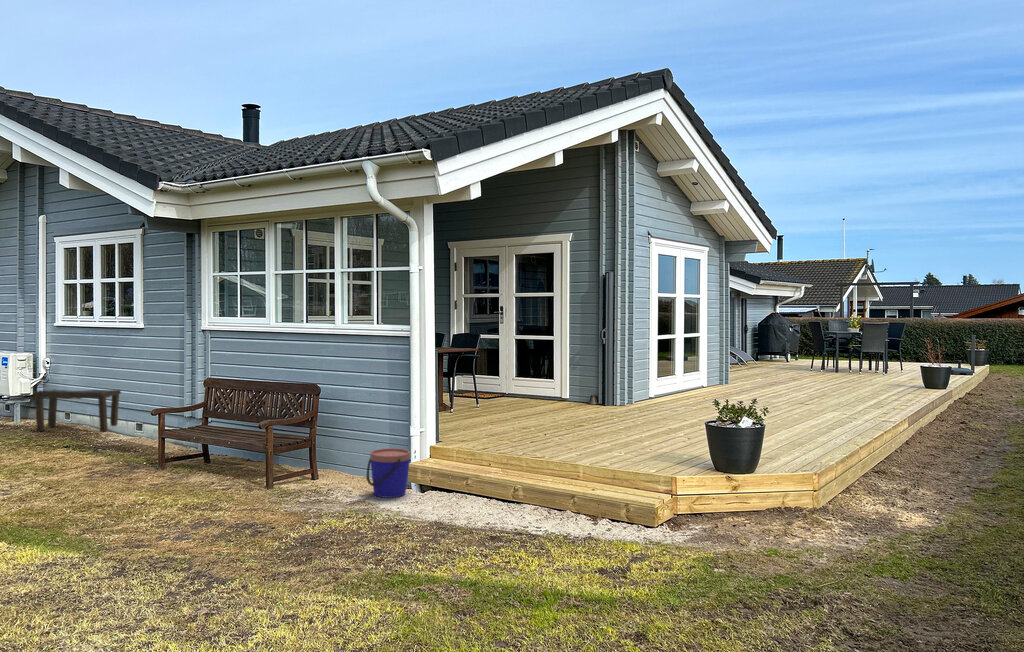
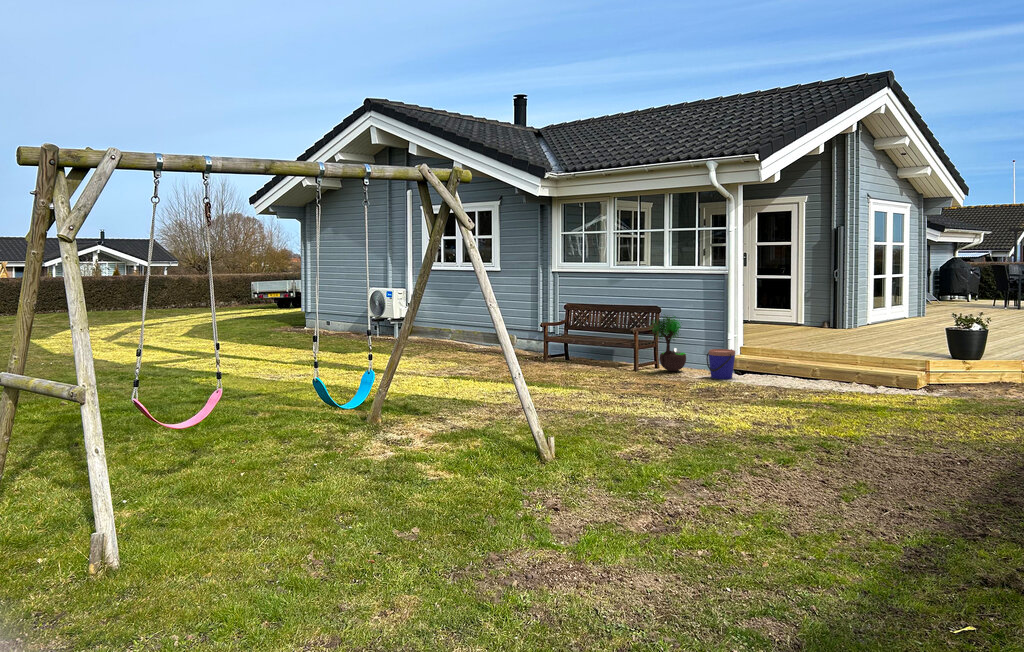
potted tree: none [292,388,355,480] -> present [650,314,686,371]
bench: present [34,390,121,432] -> none [424,321,476,351]

